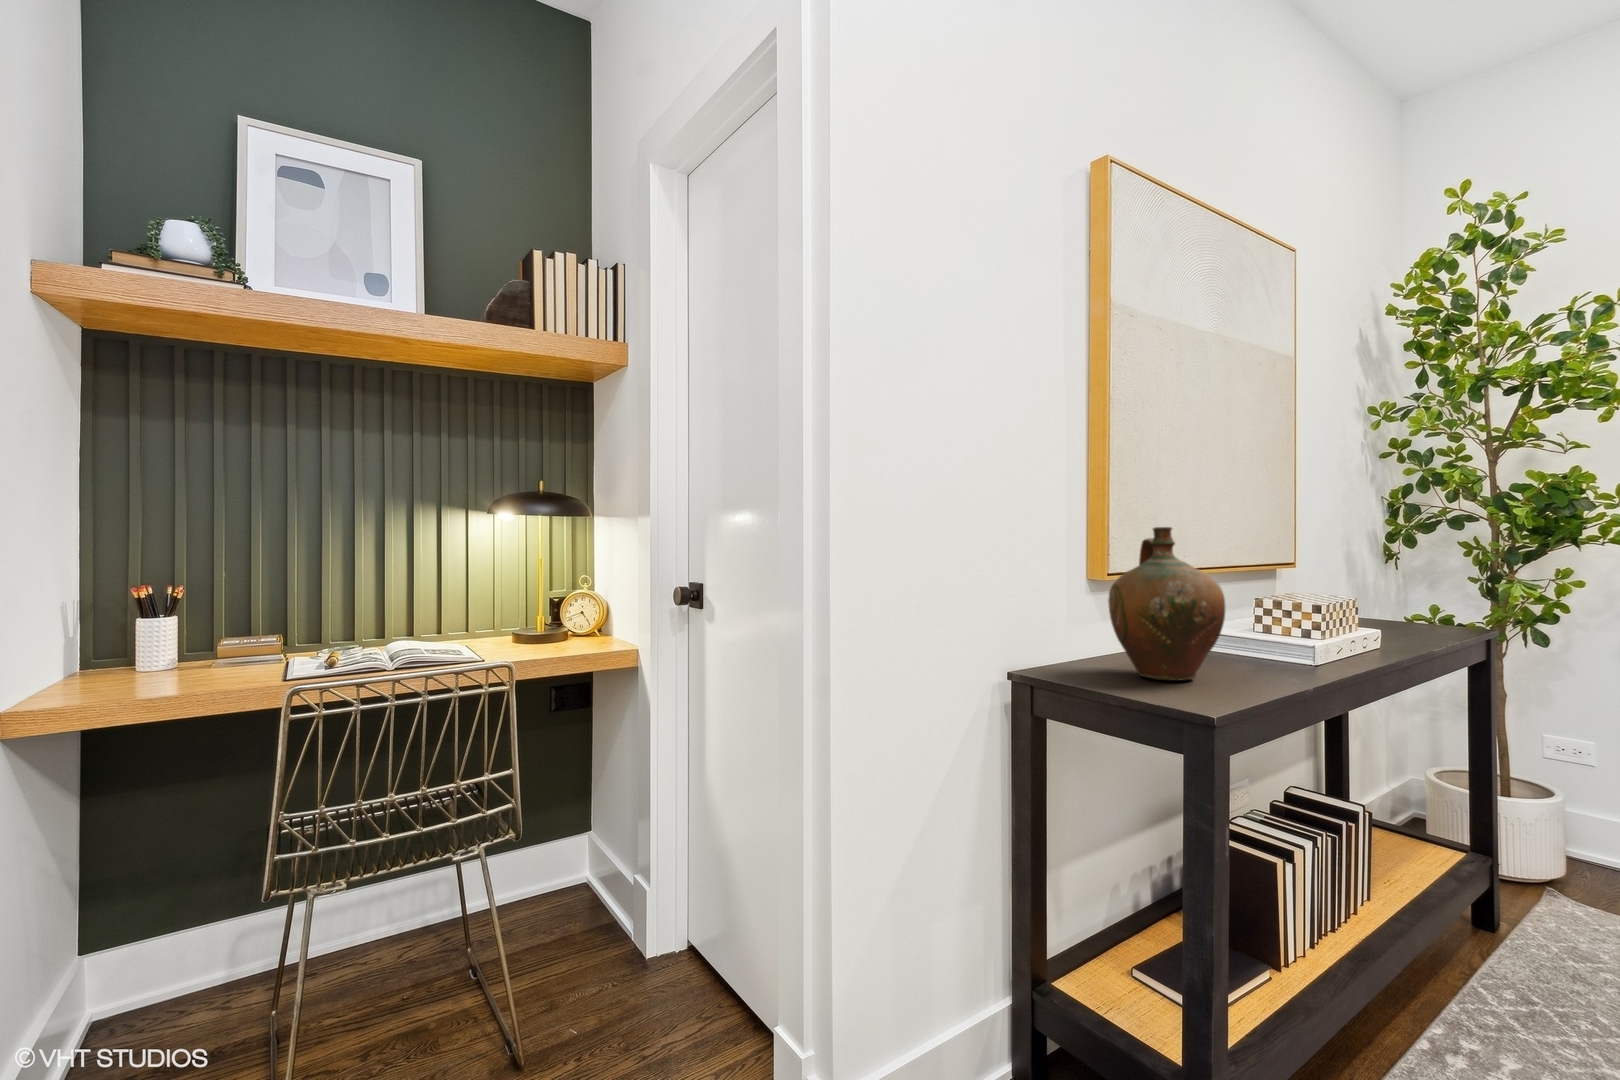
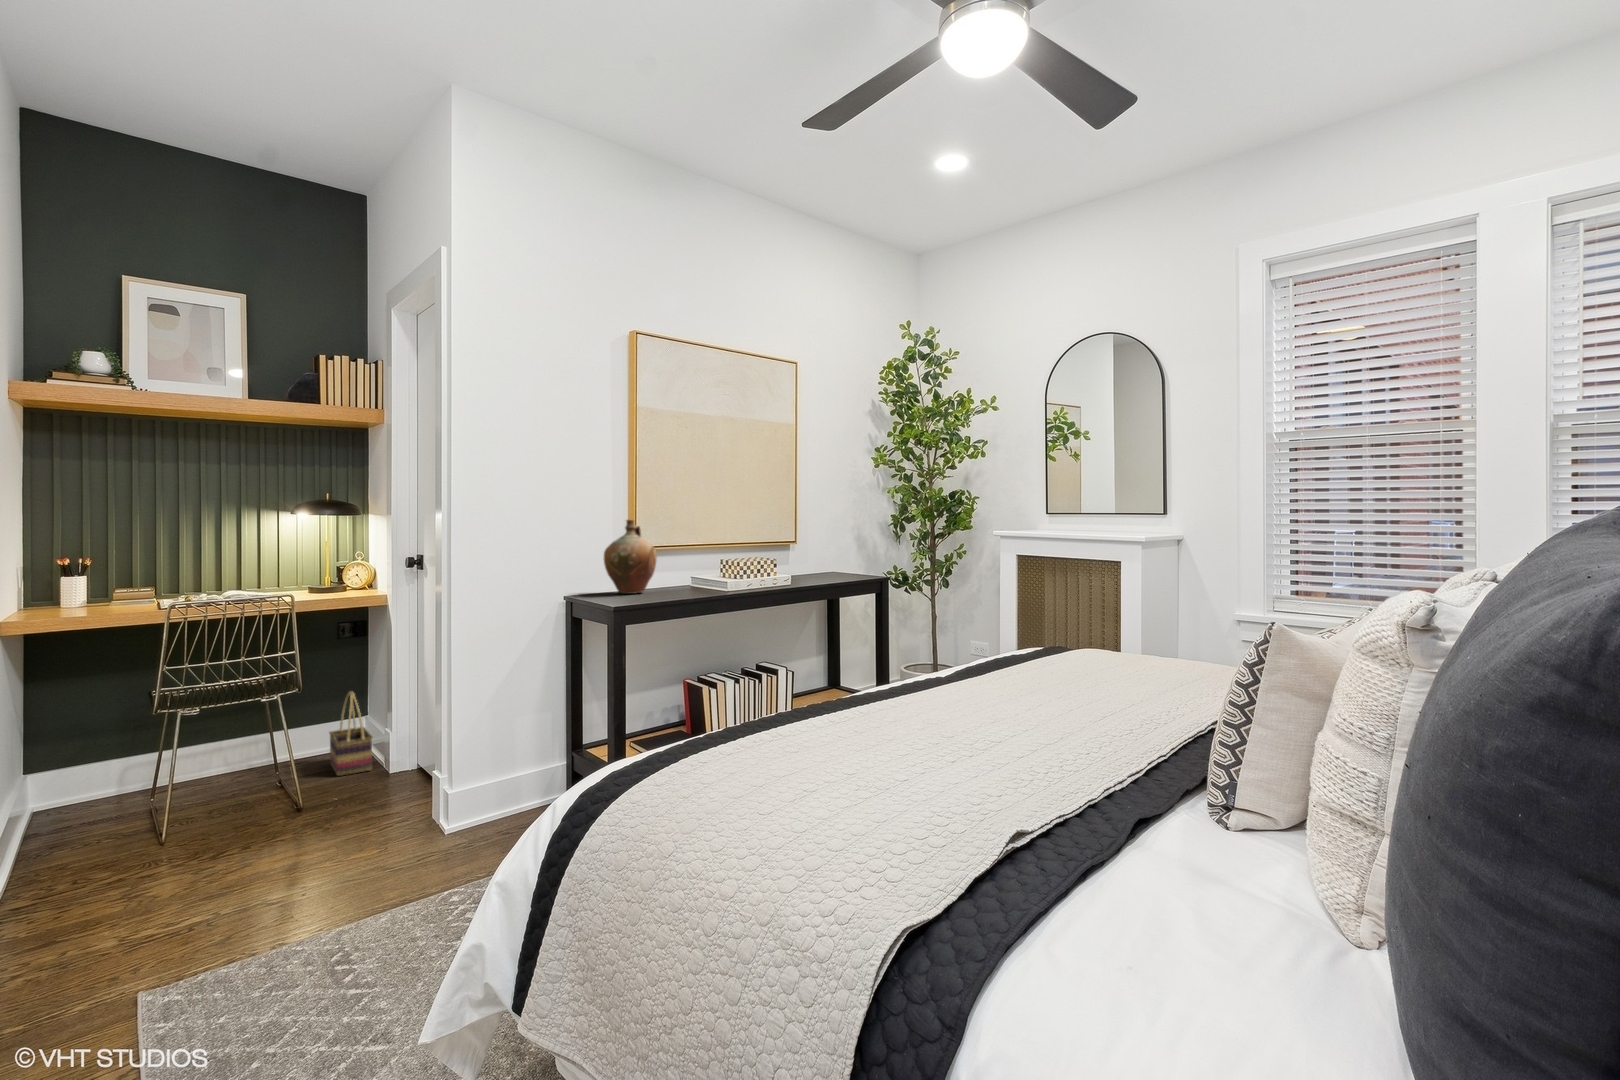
basket: none [544,806,621,962] -> present [329,691,372,776]

